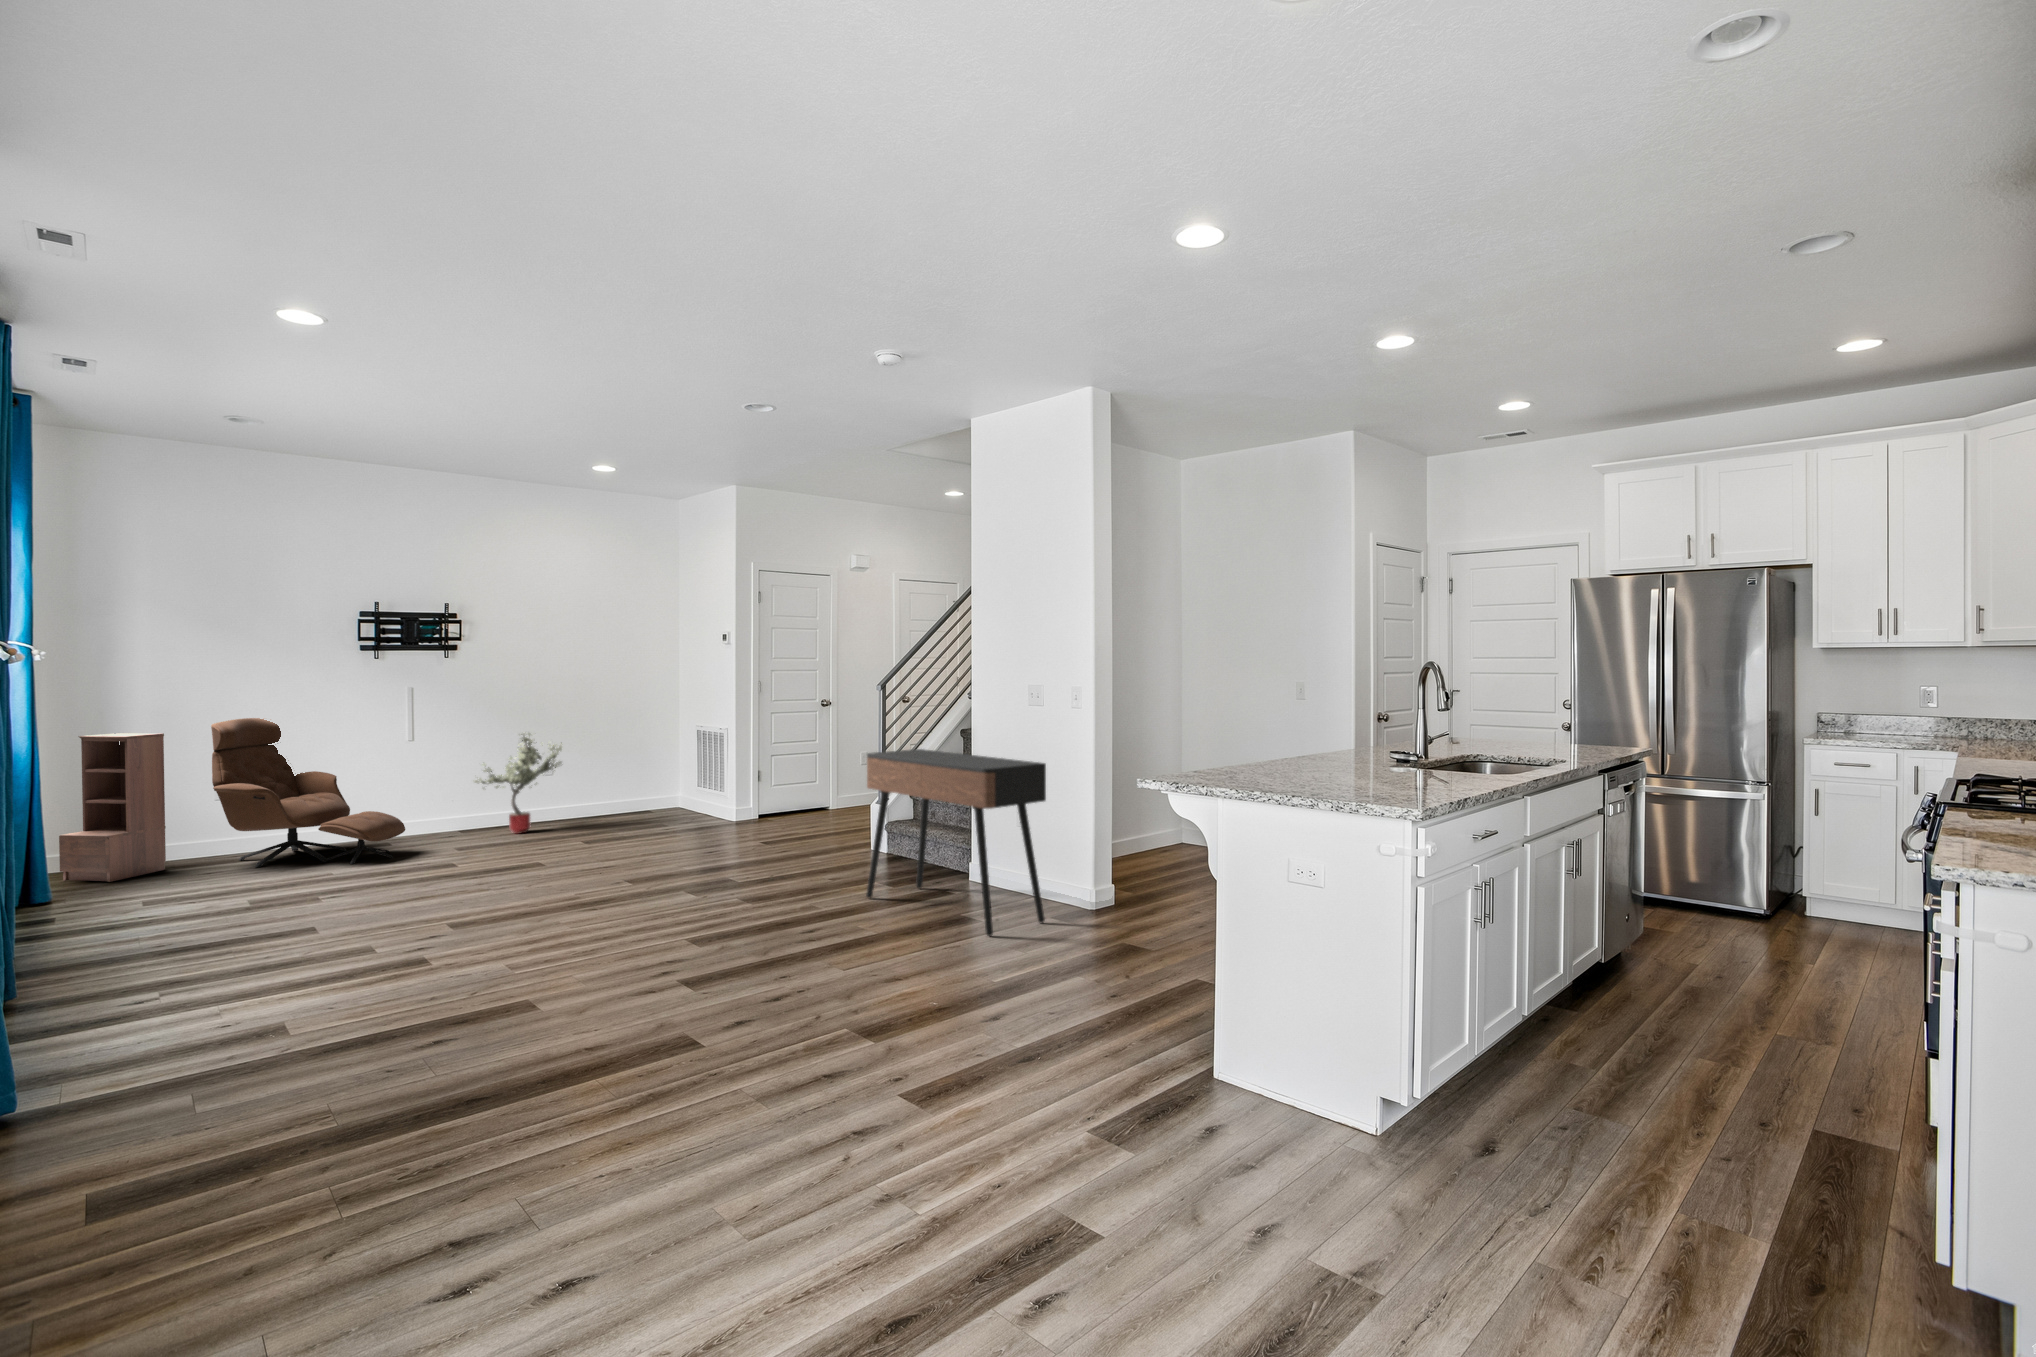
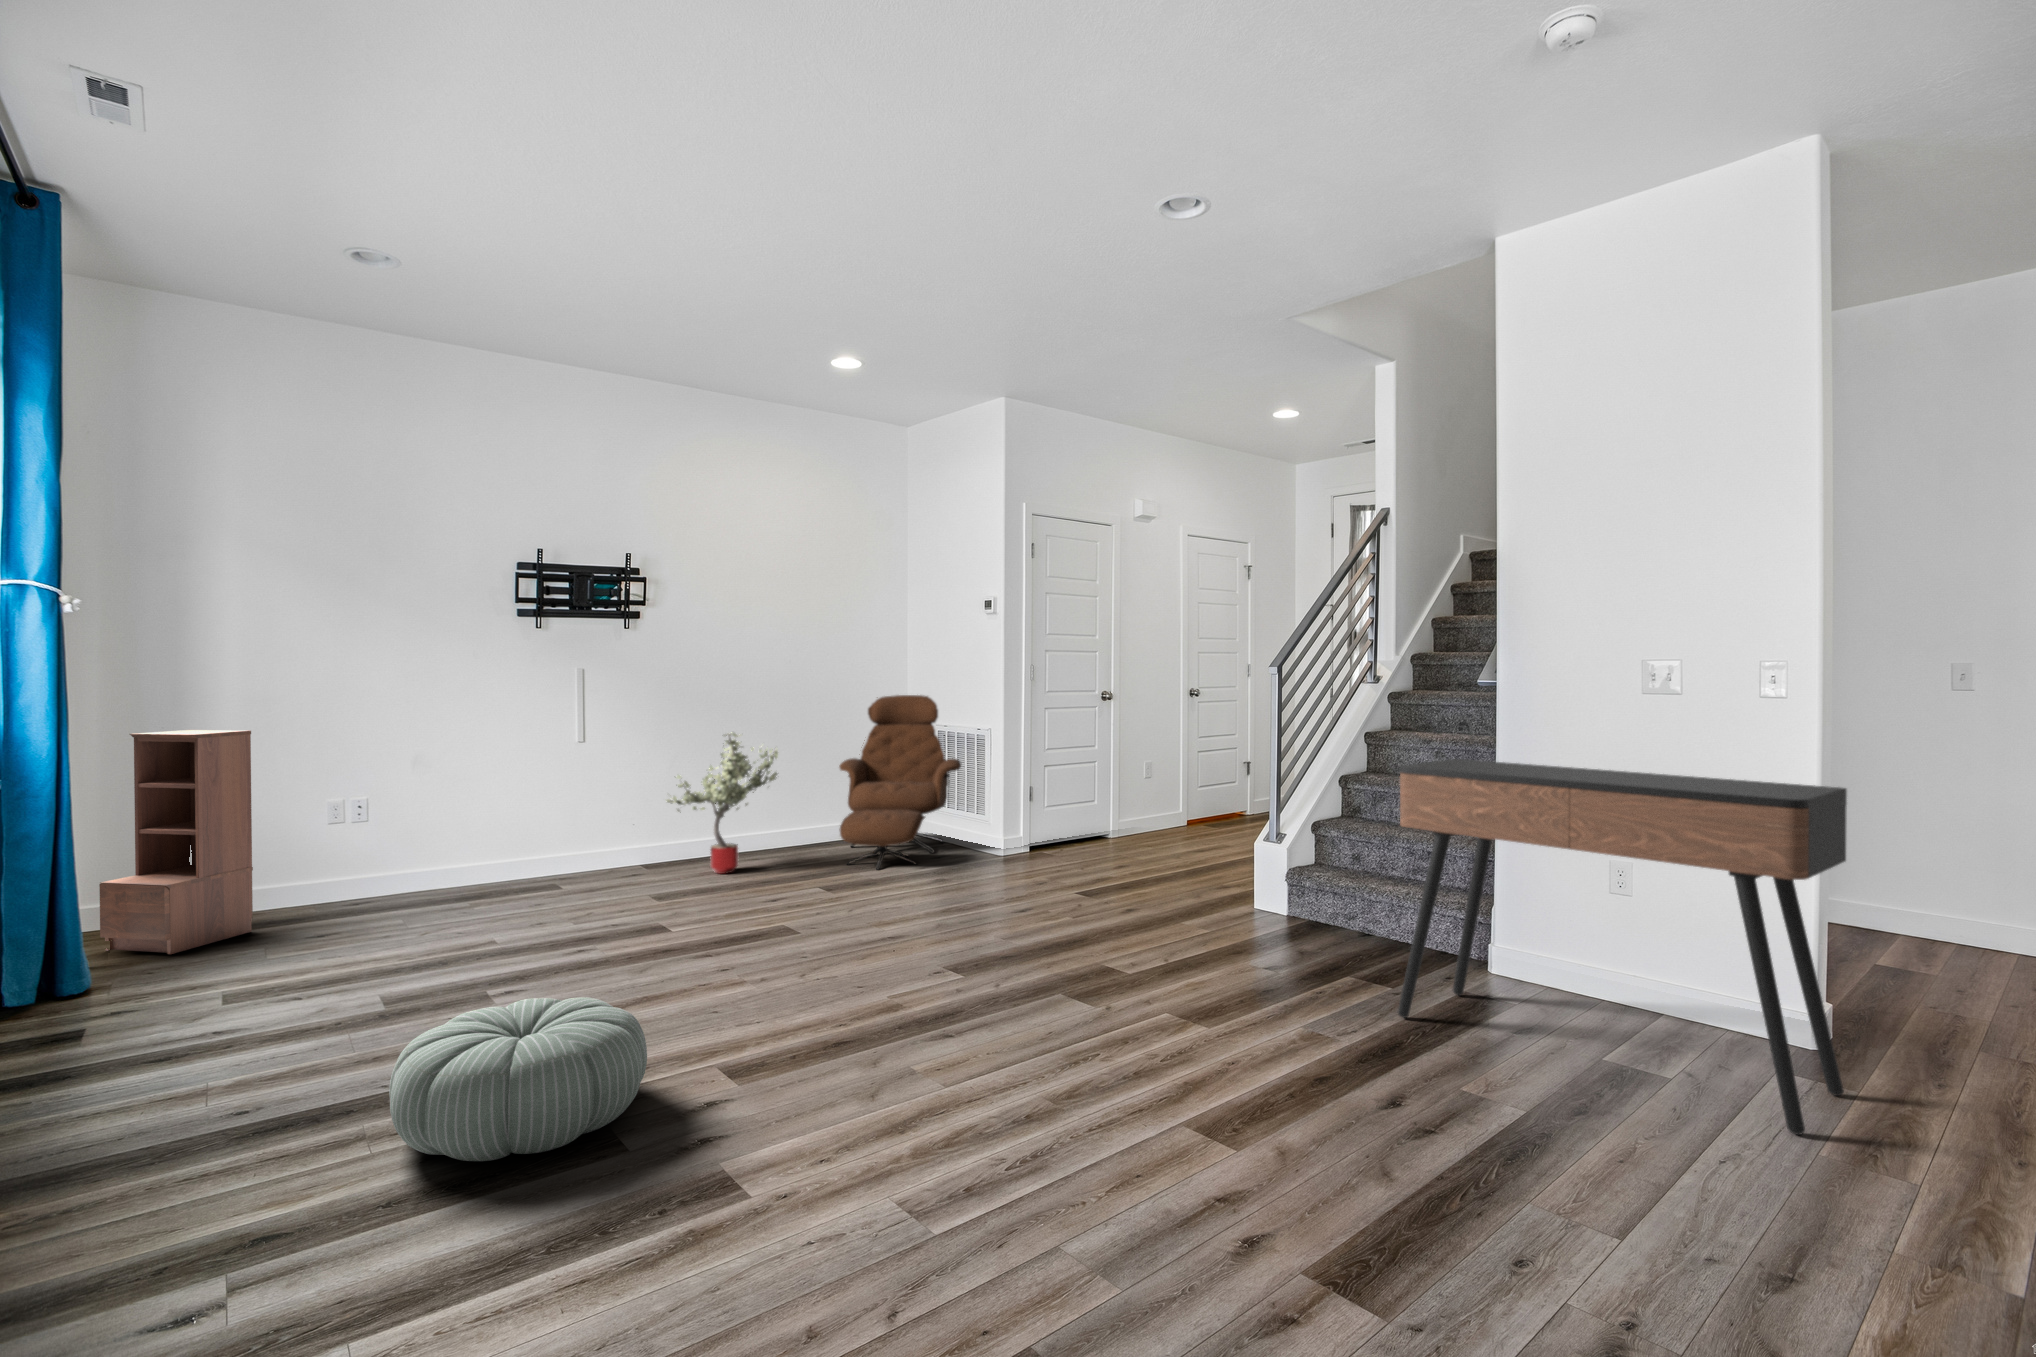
lounge chair: present [211,718,405,867] -> present [839,695,961,870]
pouf: none [250,883,399,956] -> present [389,997,647,1161]

